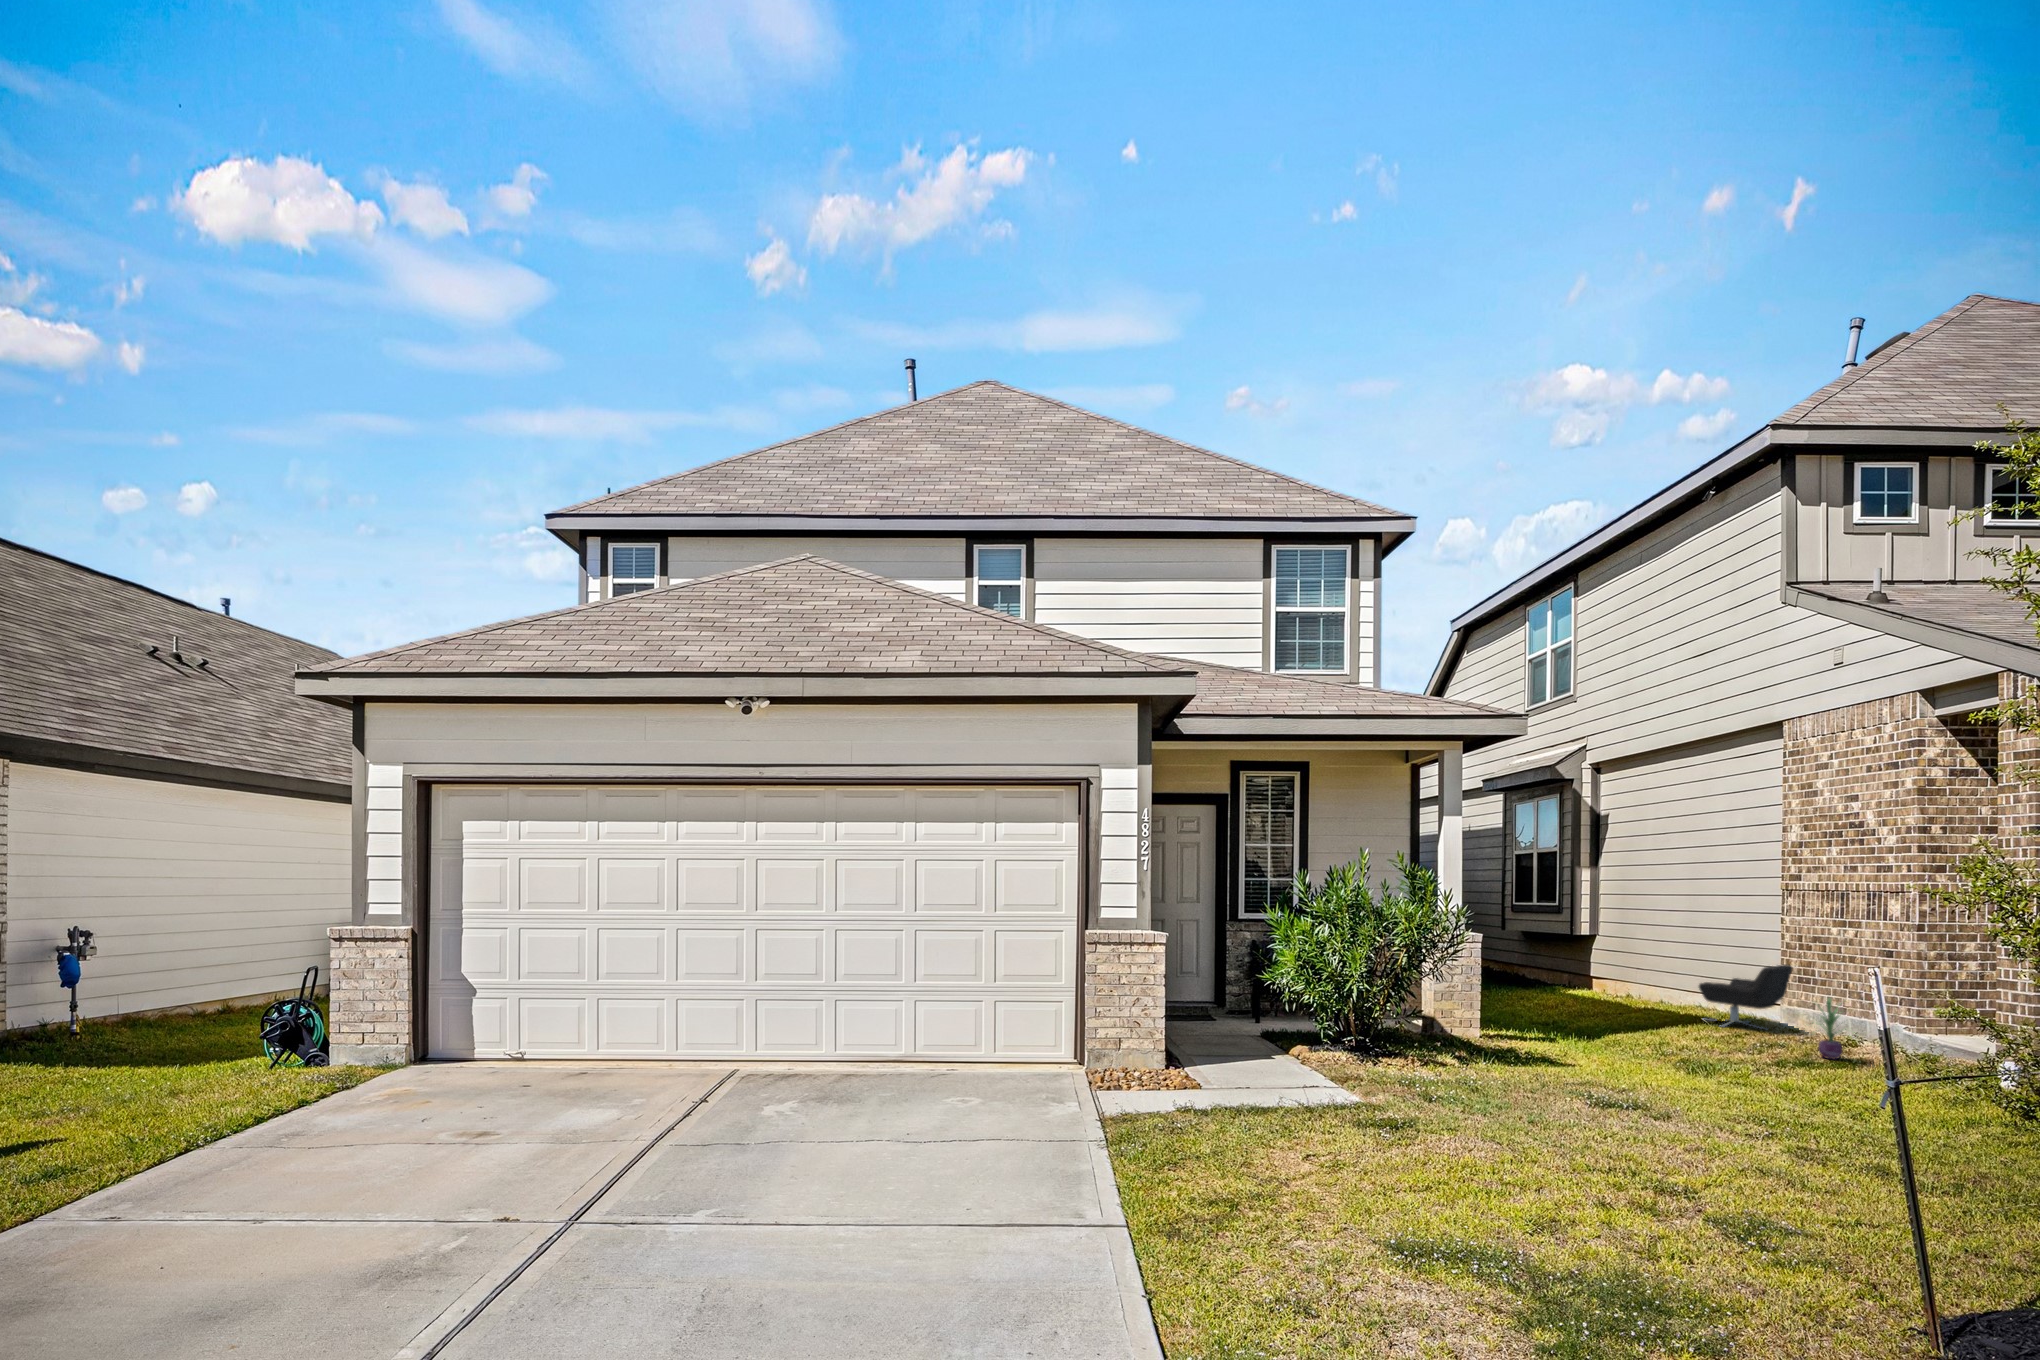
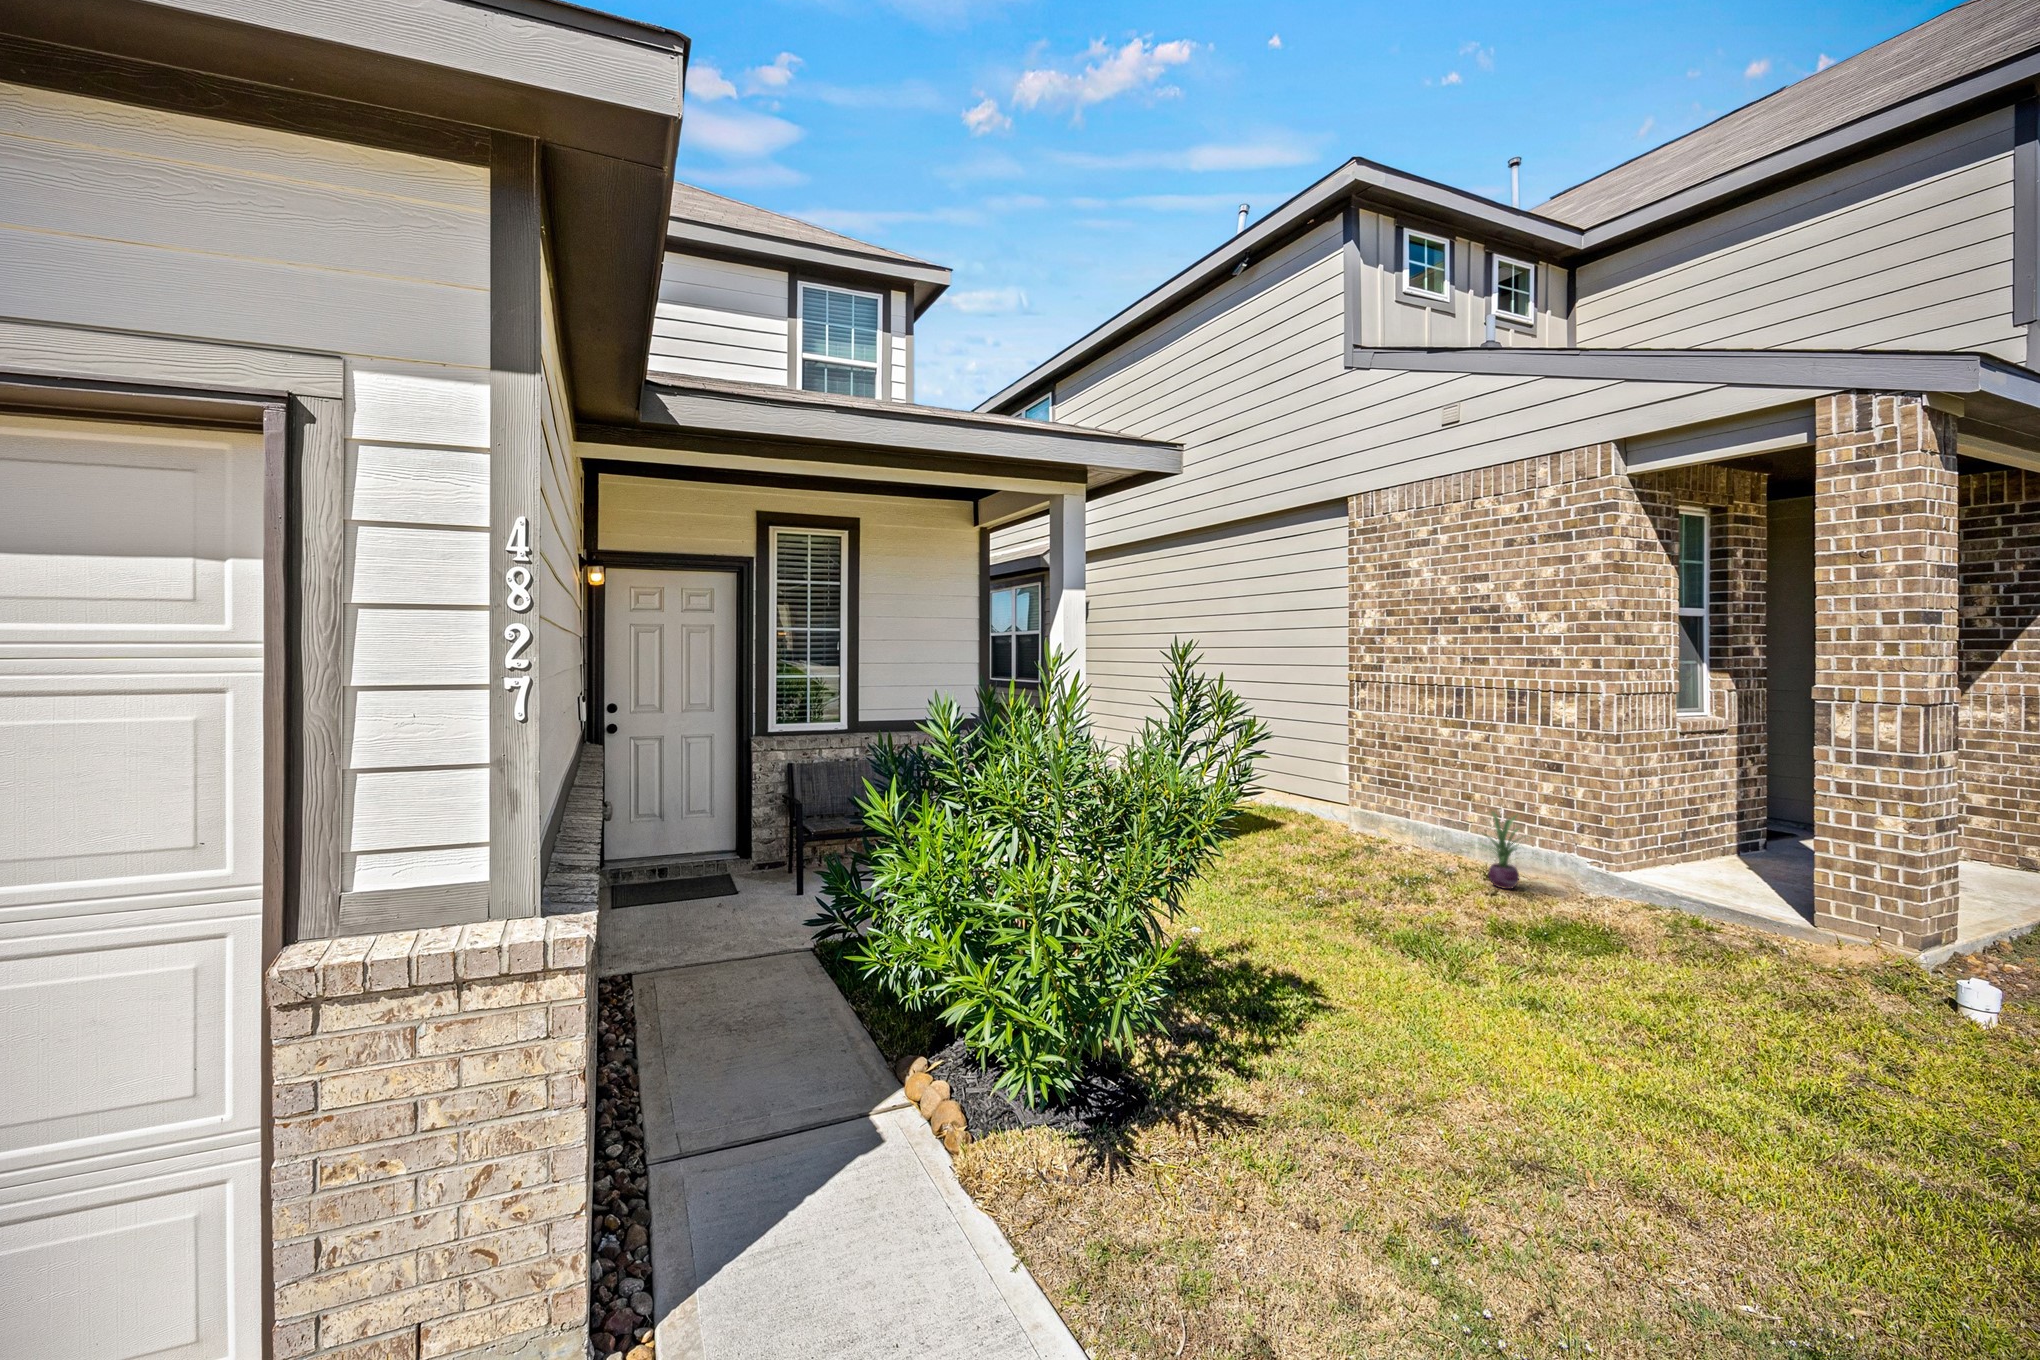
lounge chair: present [1699,964,1792,1028] -> none [1277,765,1375,843]

